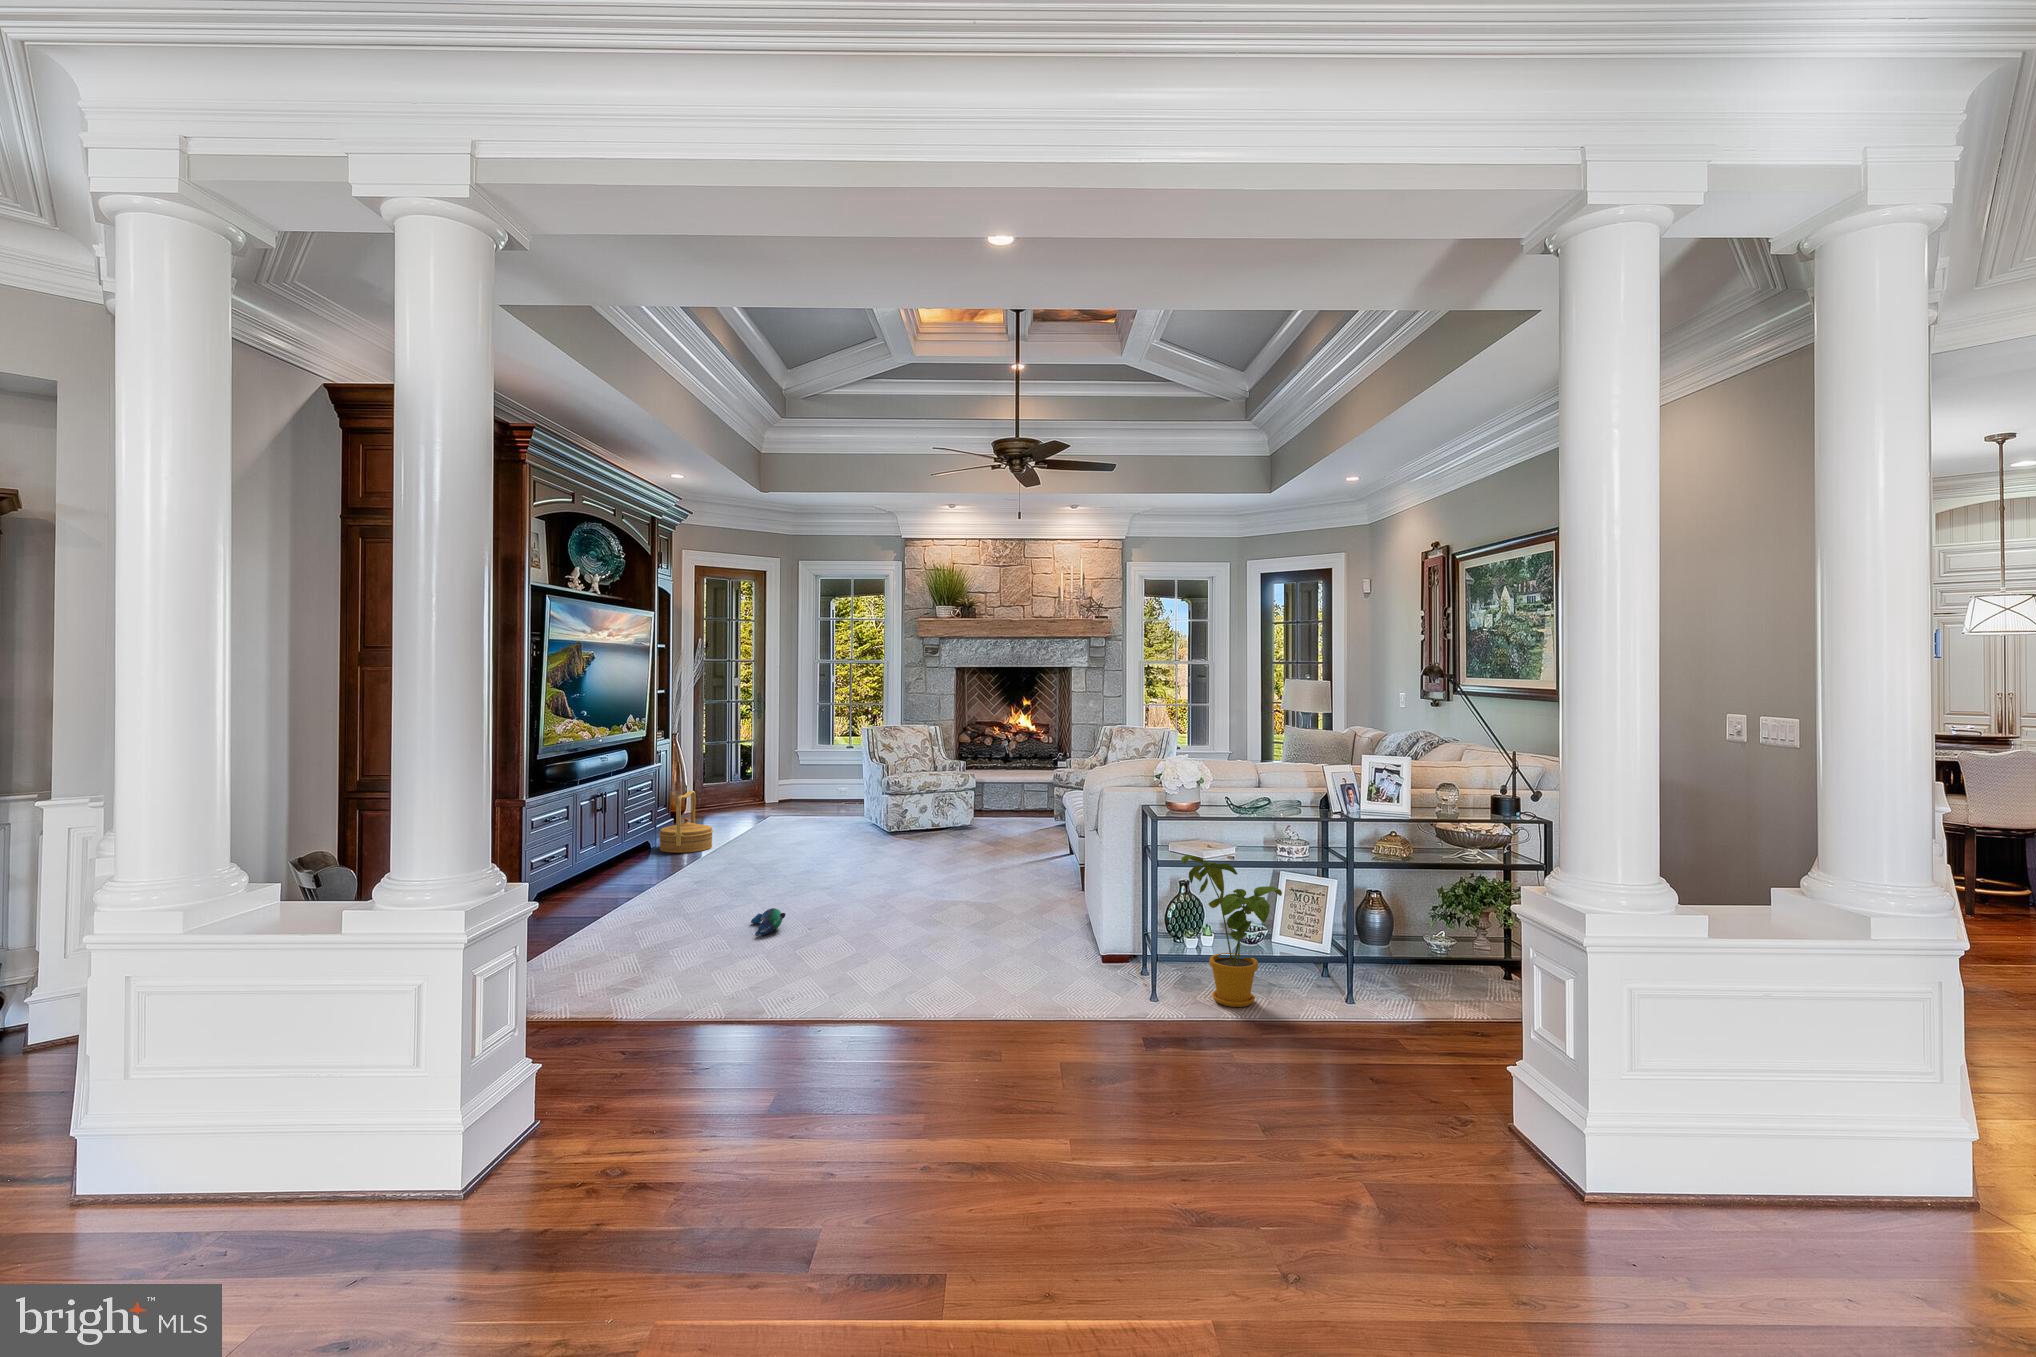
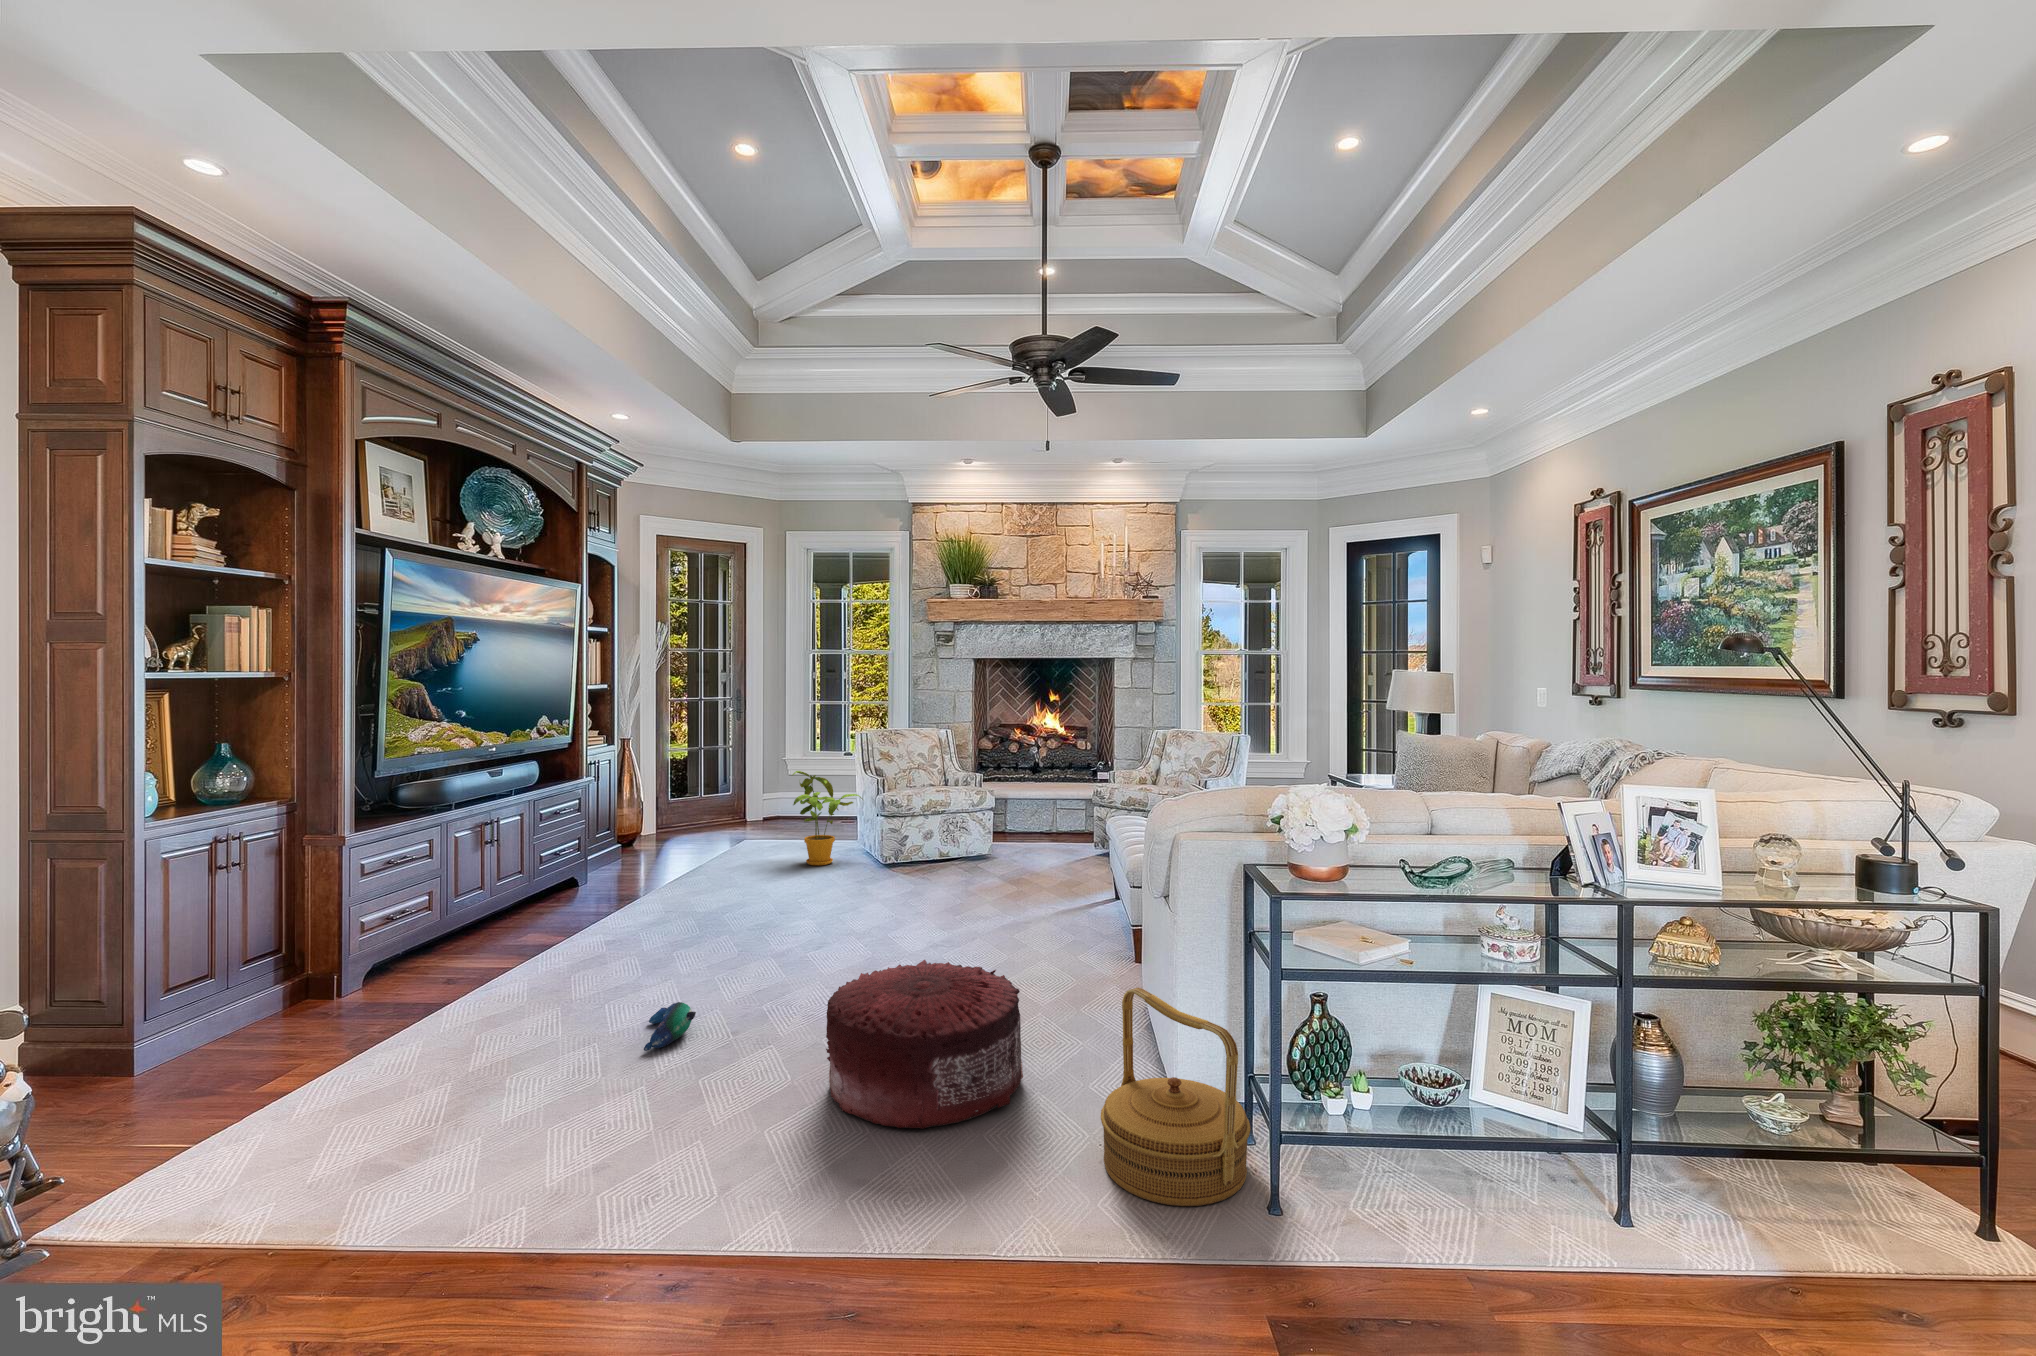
woven basket: present [659,791,713,853] -> present [1101,988,1251,1206]
house plant: present [1181,855,1282,1007] -> present [793,771,862,865]
pouf: none [882,876,1007,967] -> present [826,960,1023,1129]

